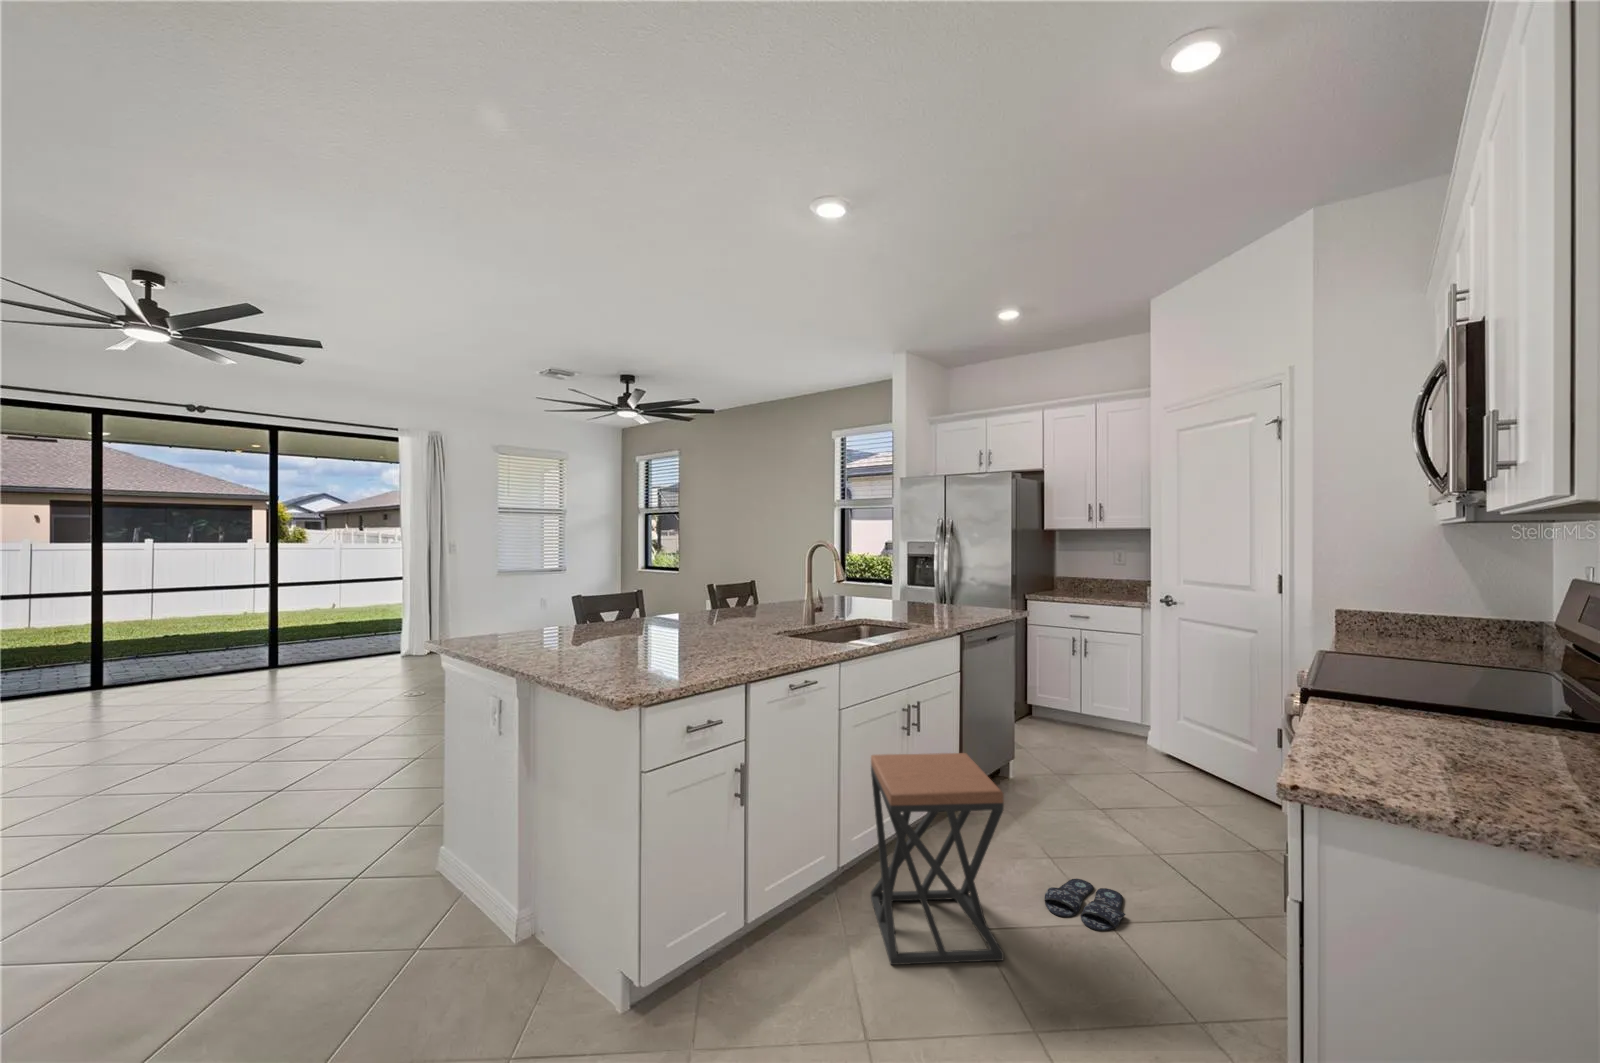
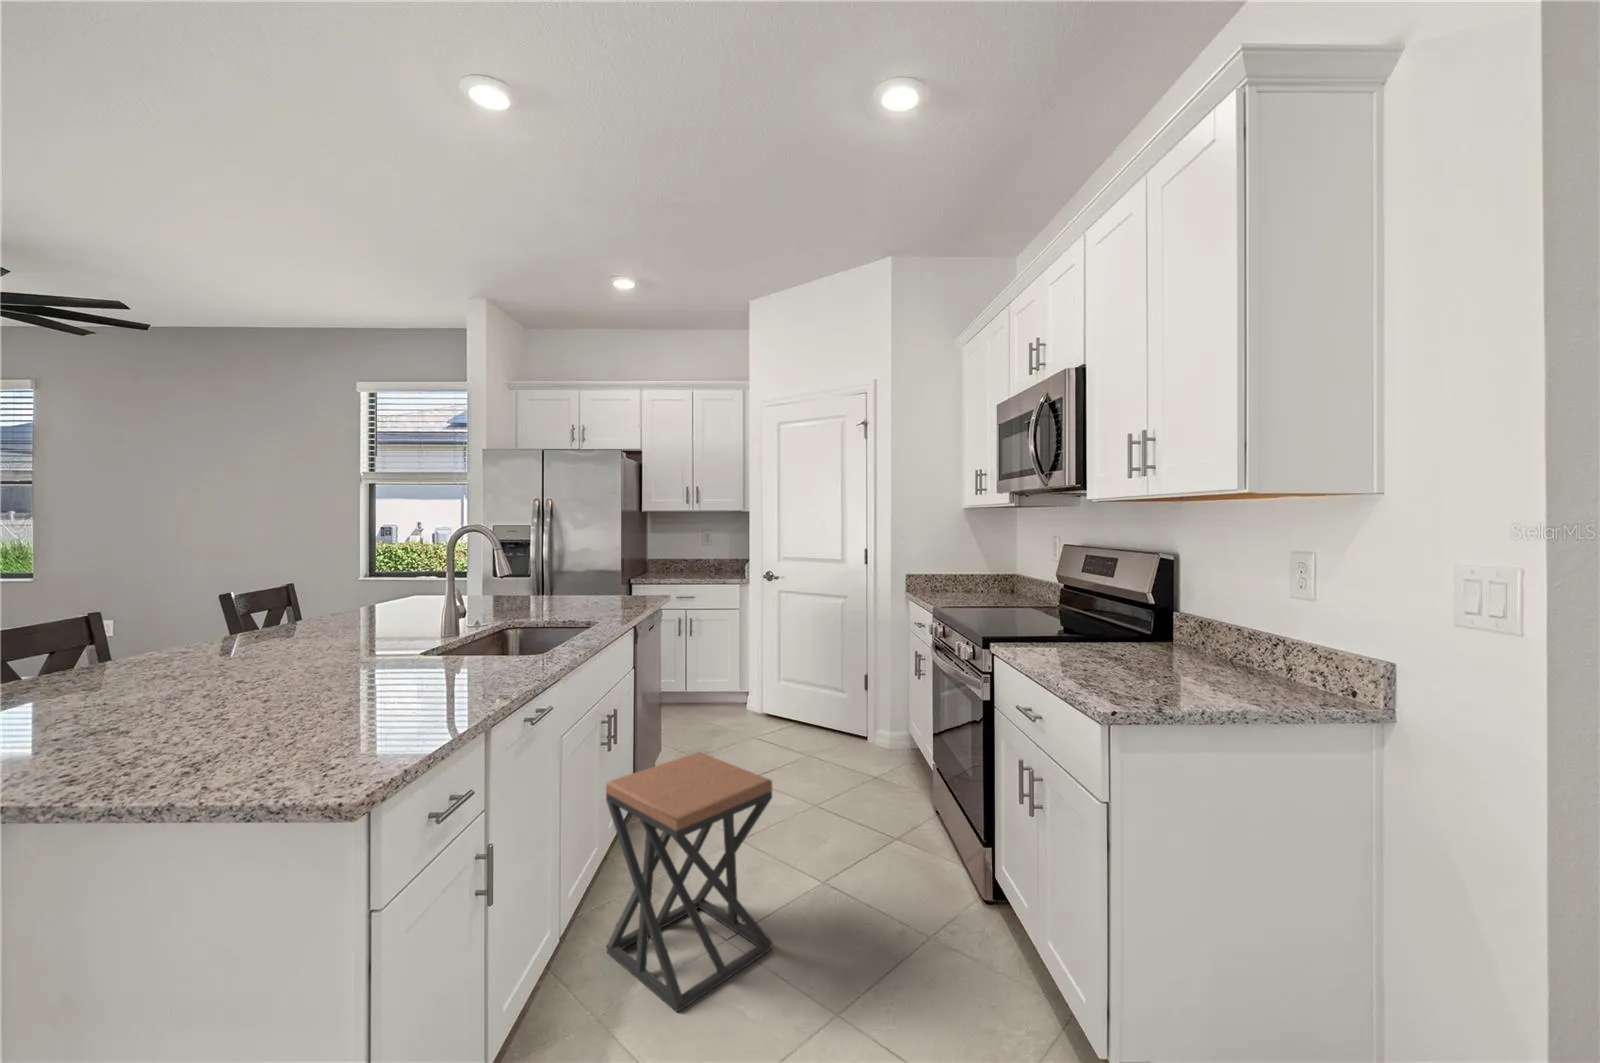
slippers: present [1045,879,1125,931] -> none [764,843,831,886]

